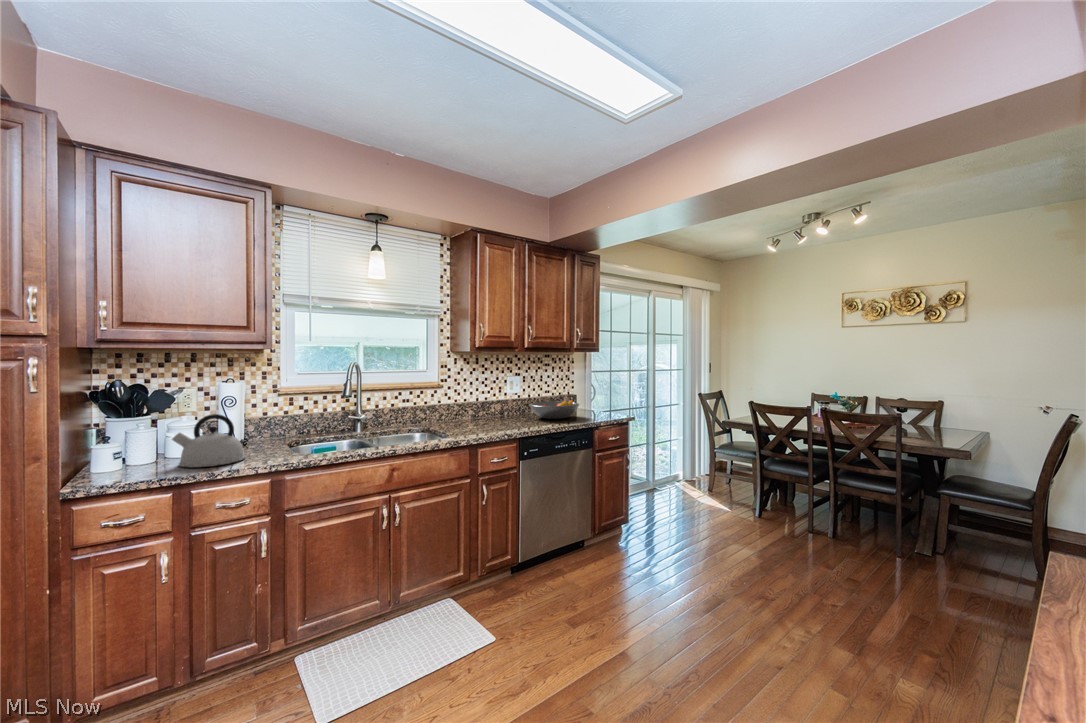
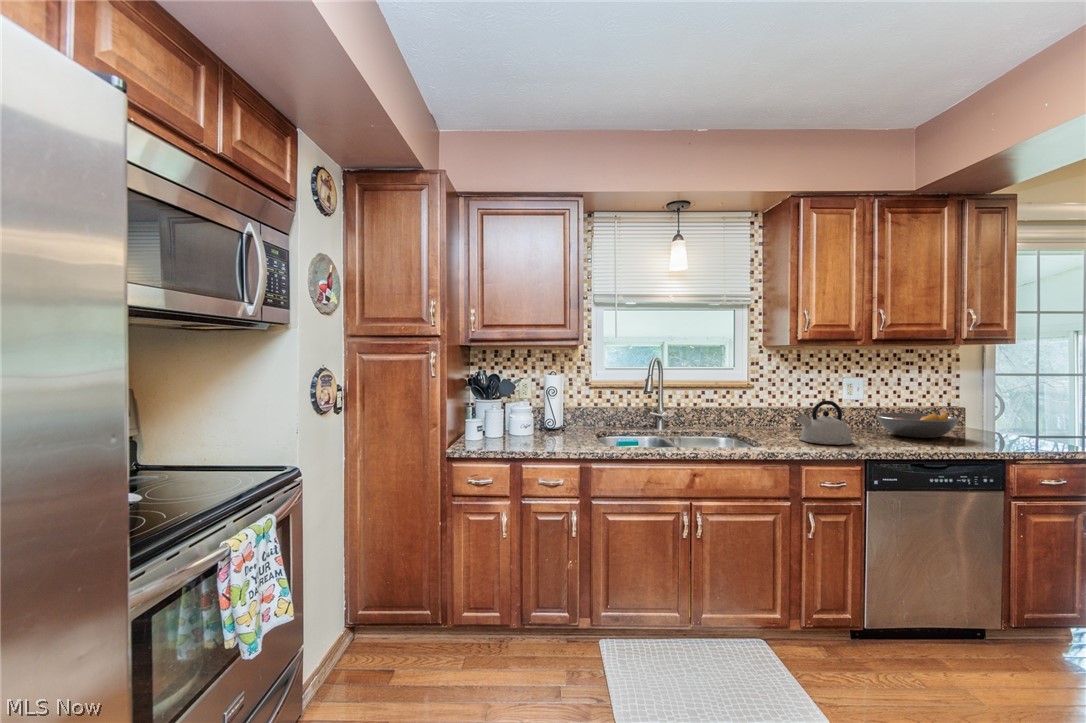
kettle: present [172,414,245,467] -> present [797,401,853,445]

